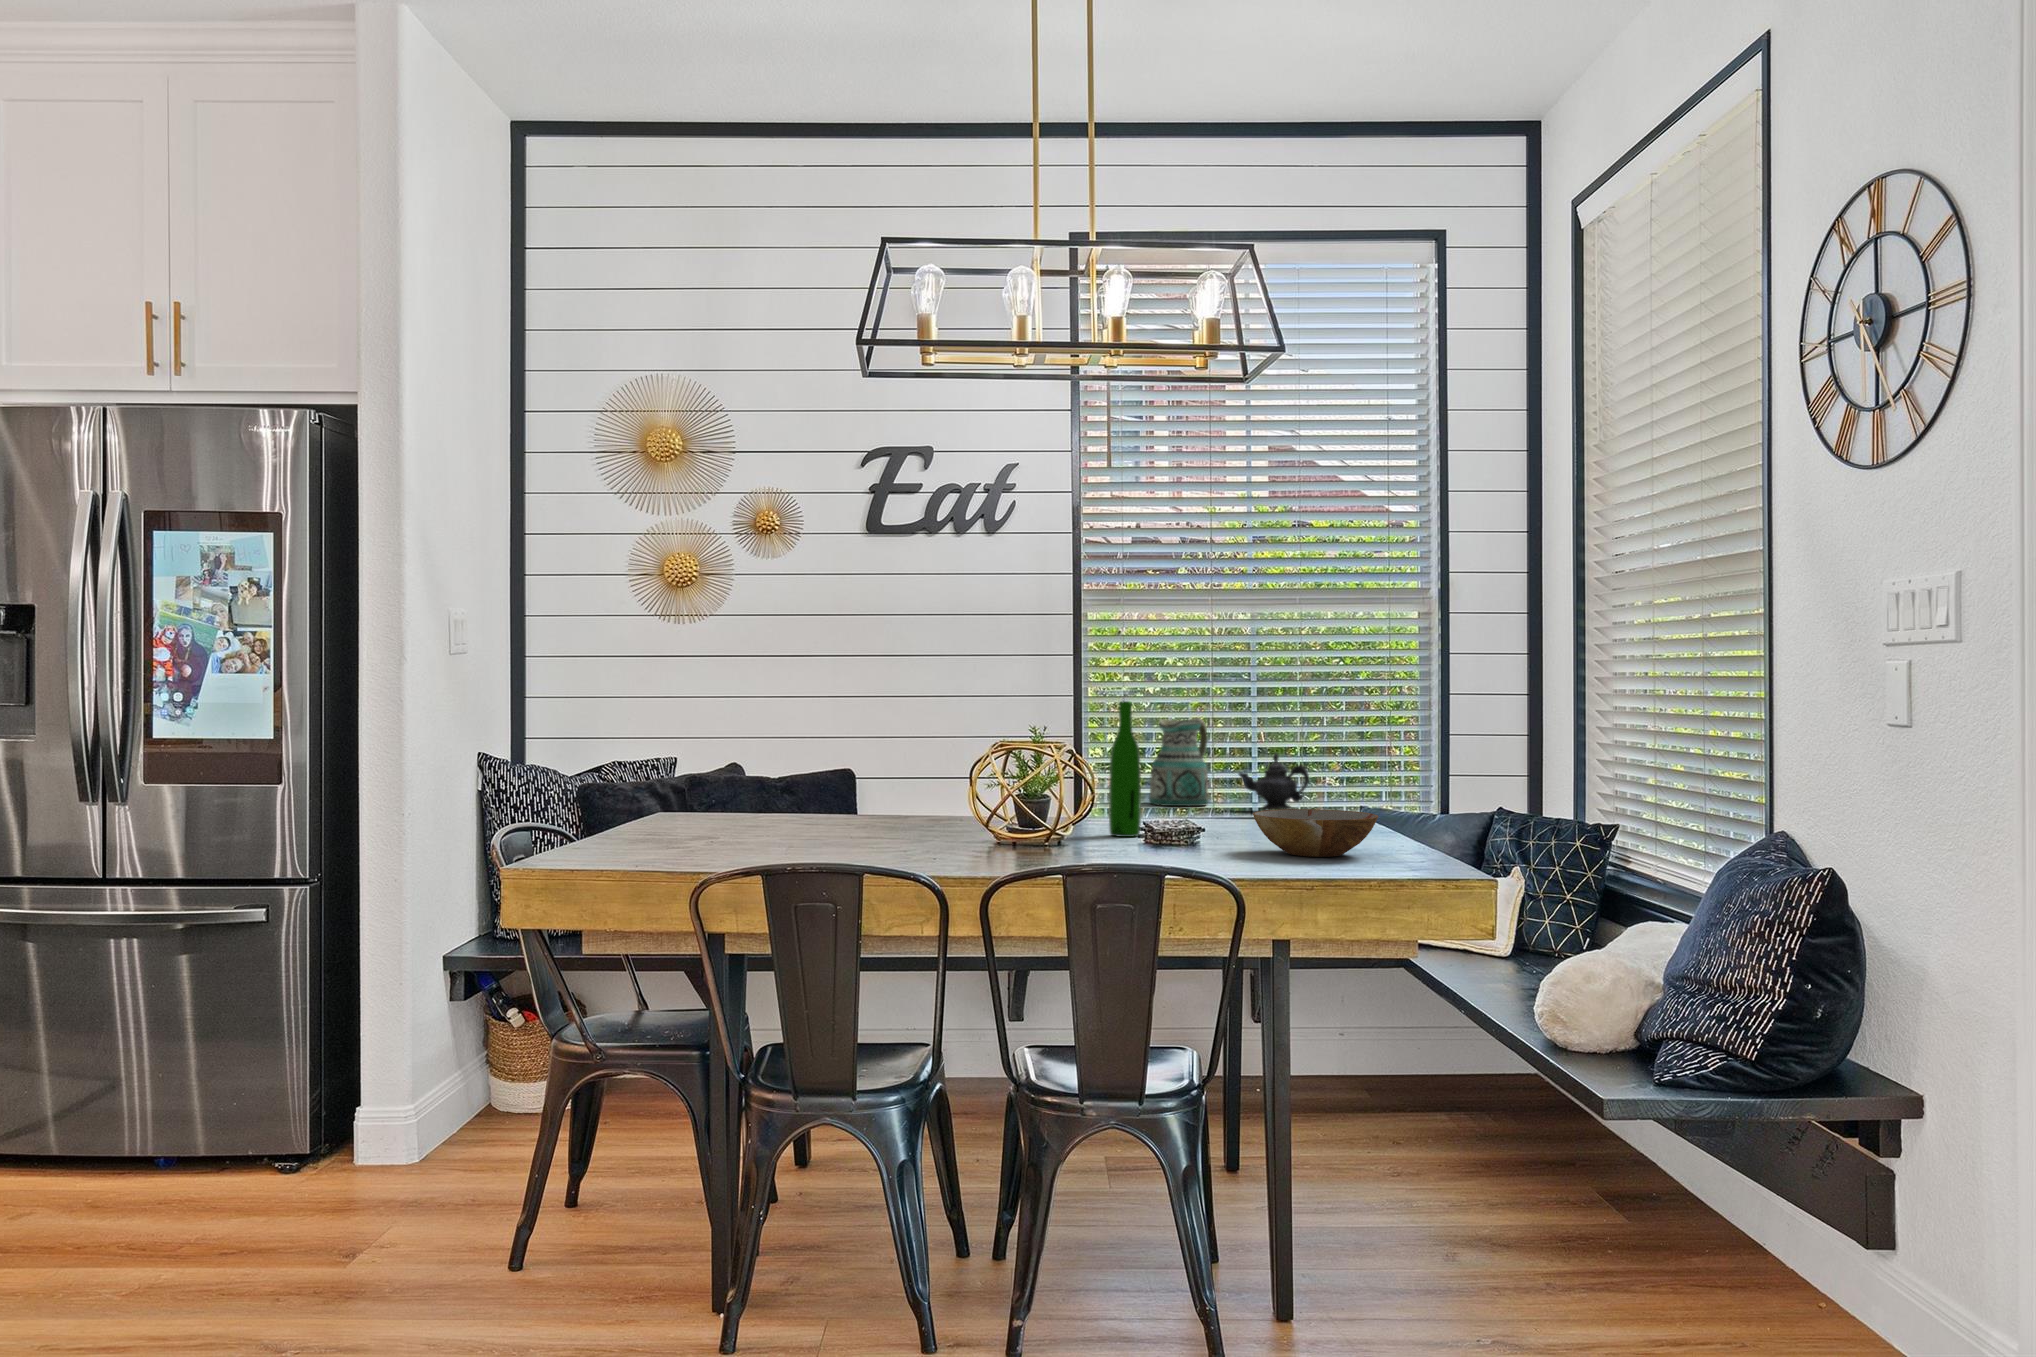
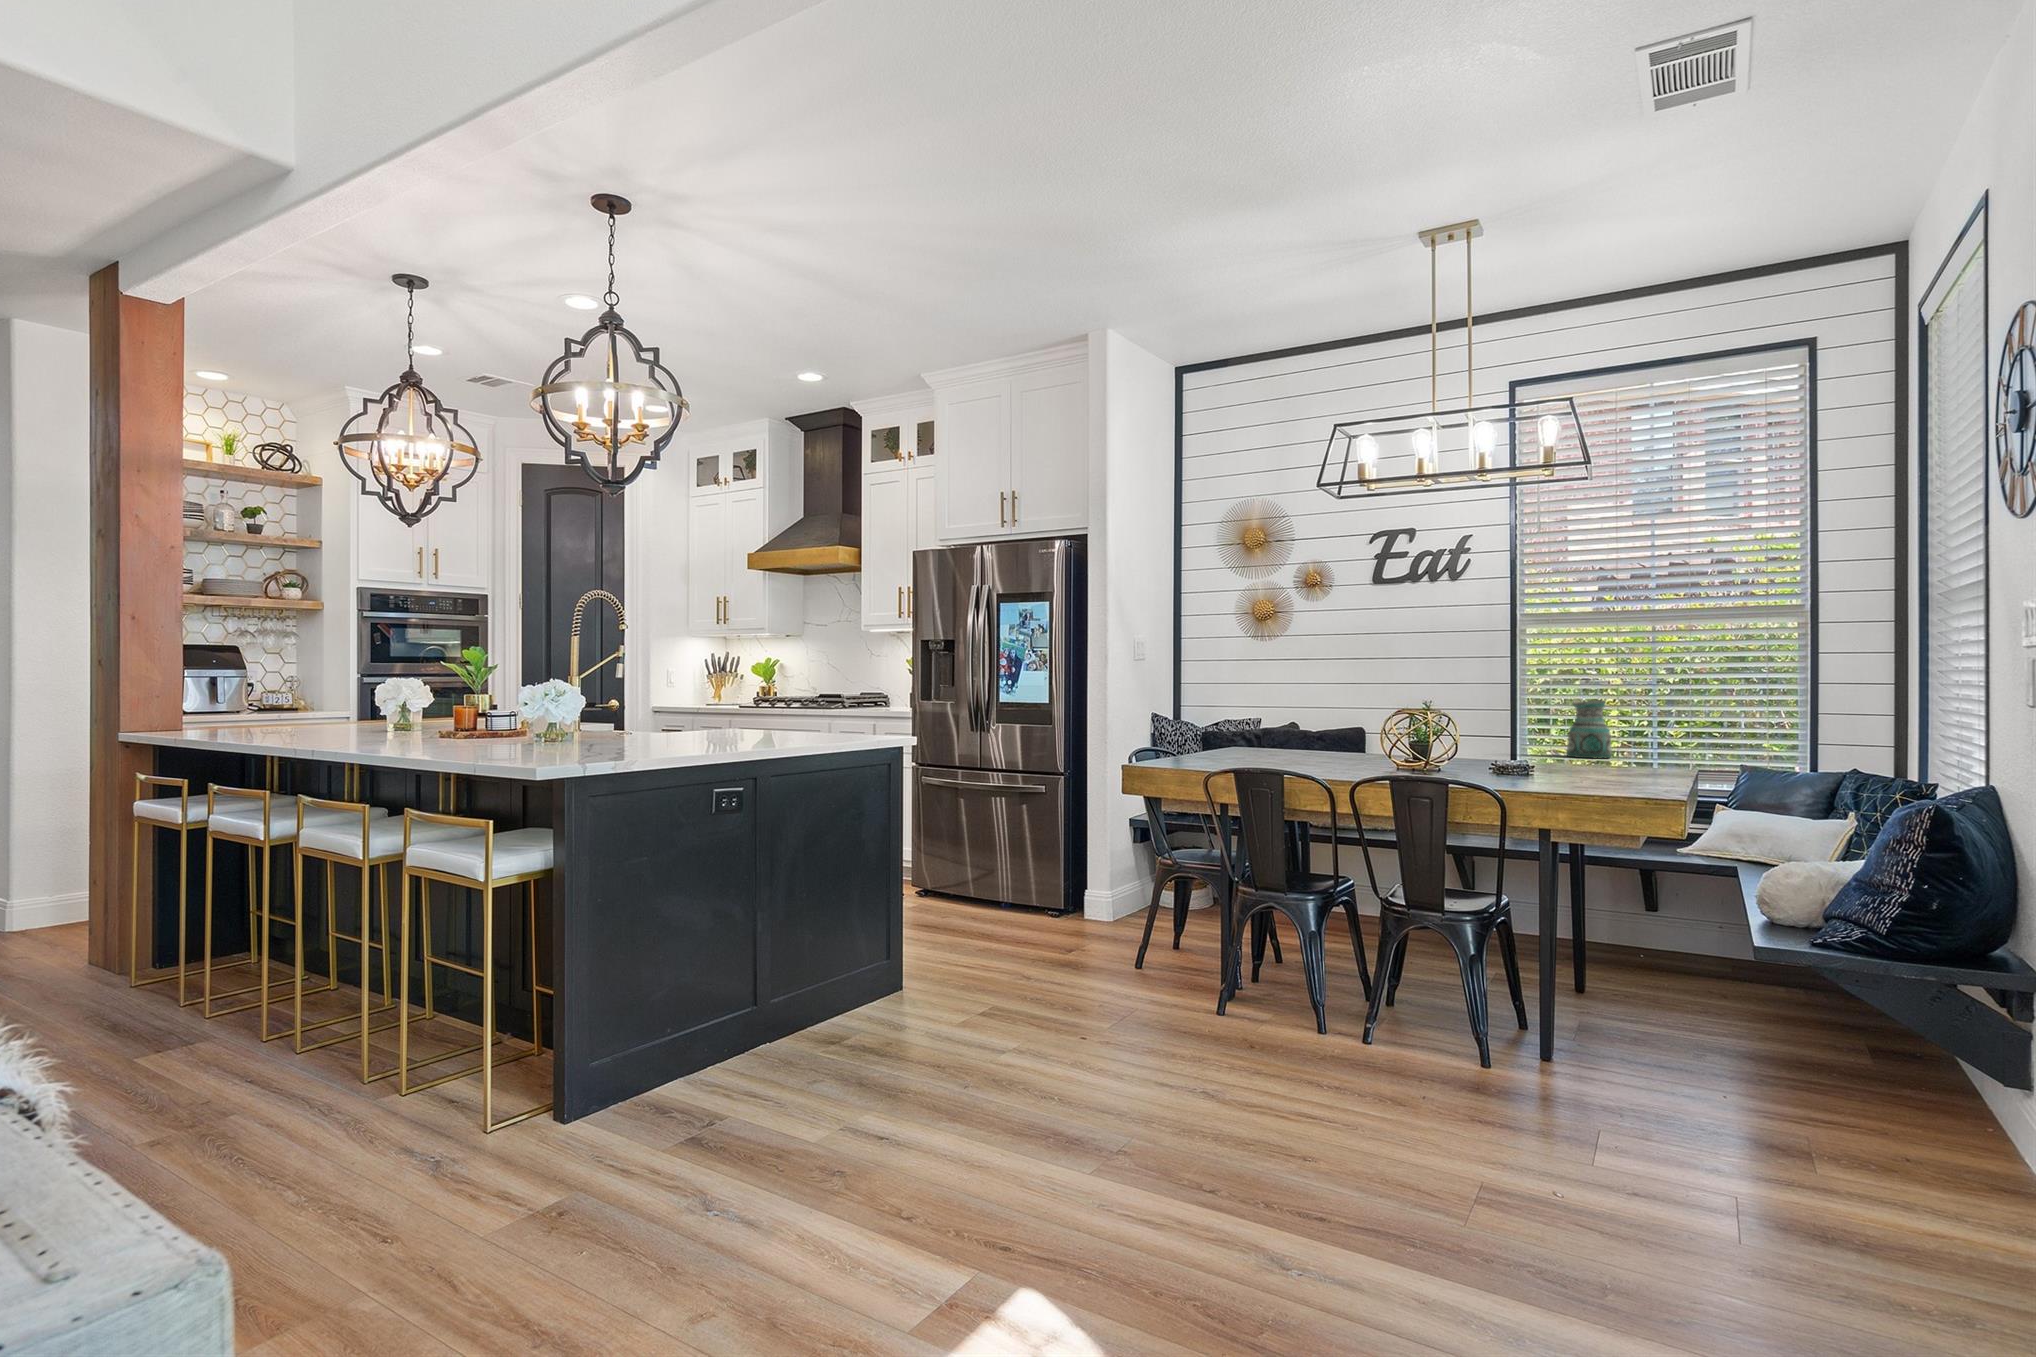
wine bottle: present [1109,701,1141,837] -> none [1479,686,1499,769]
teapot: present [1239,753,1309,810] -> none [1626,723,1678,763]
bowl: present [1253,809,1378,857] -> none [1548,754,1636,783]

